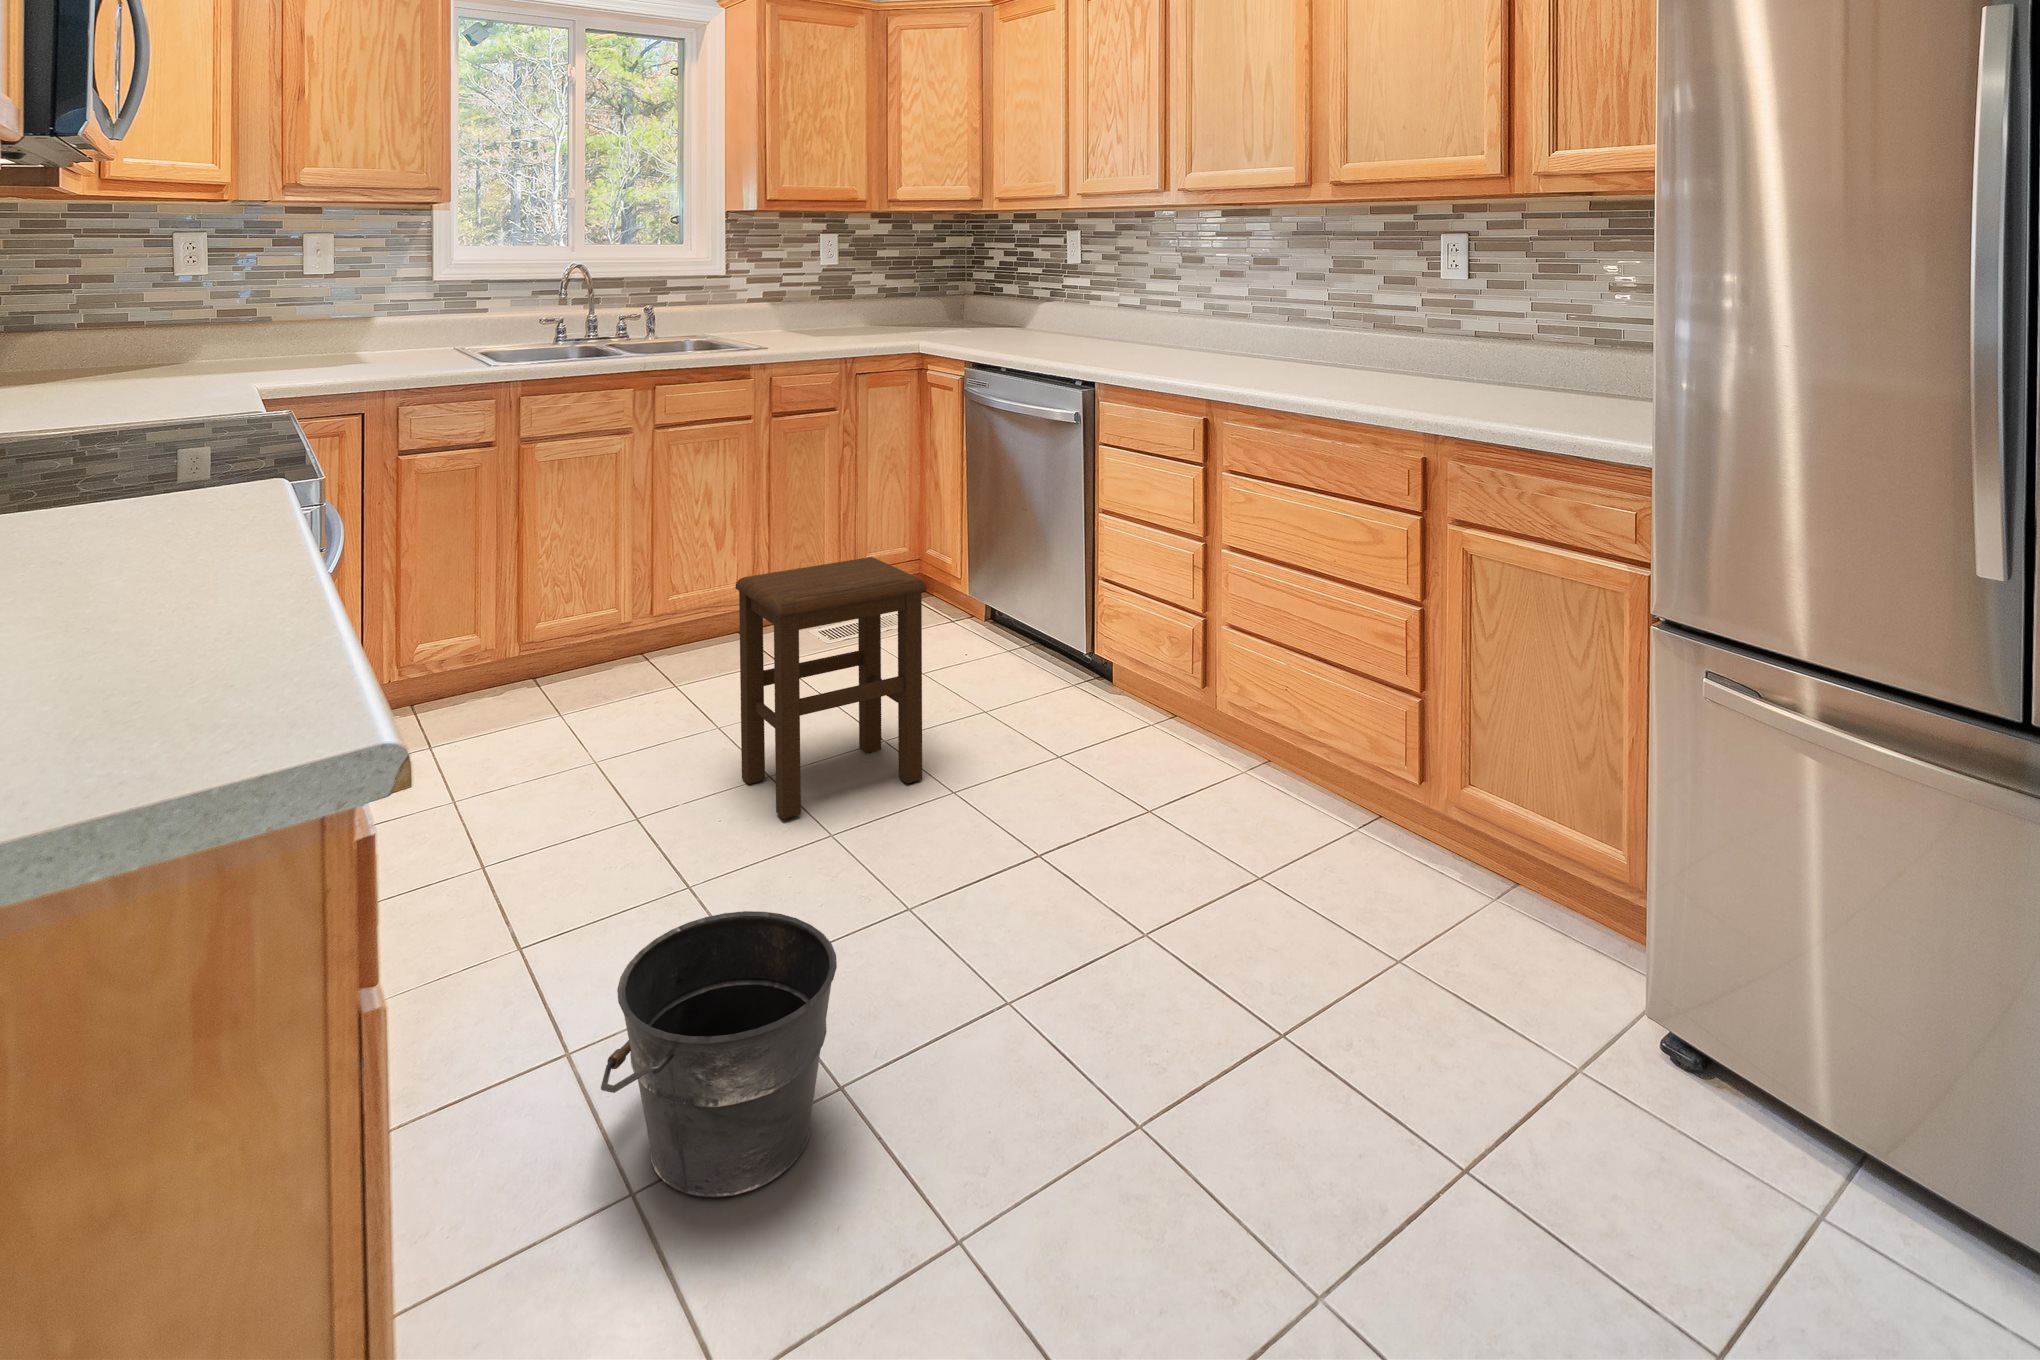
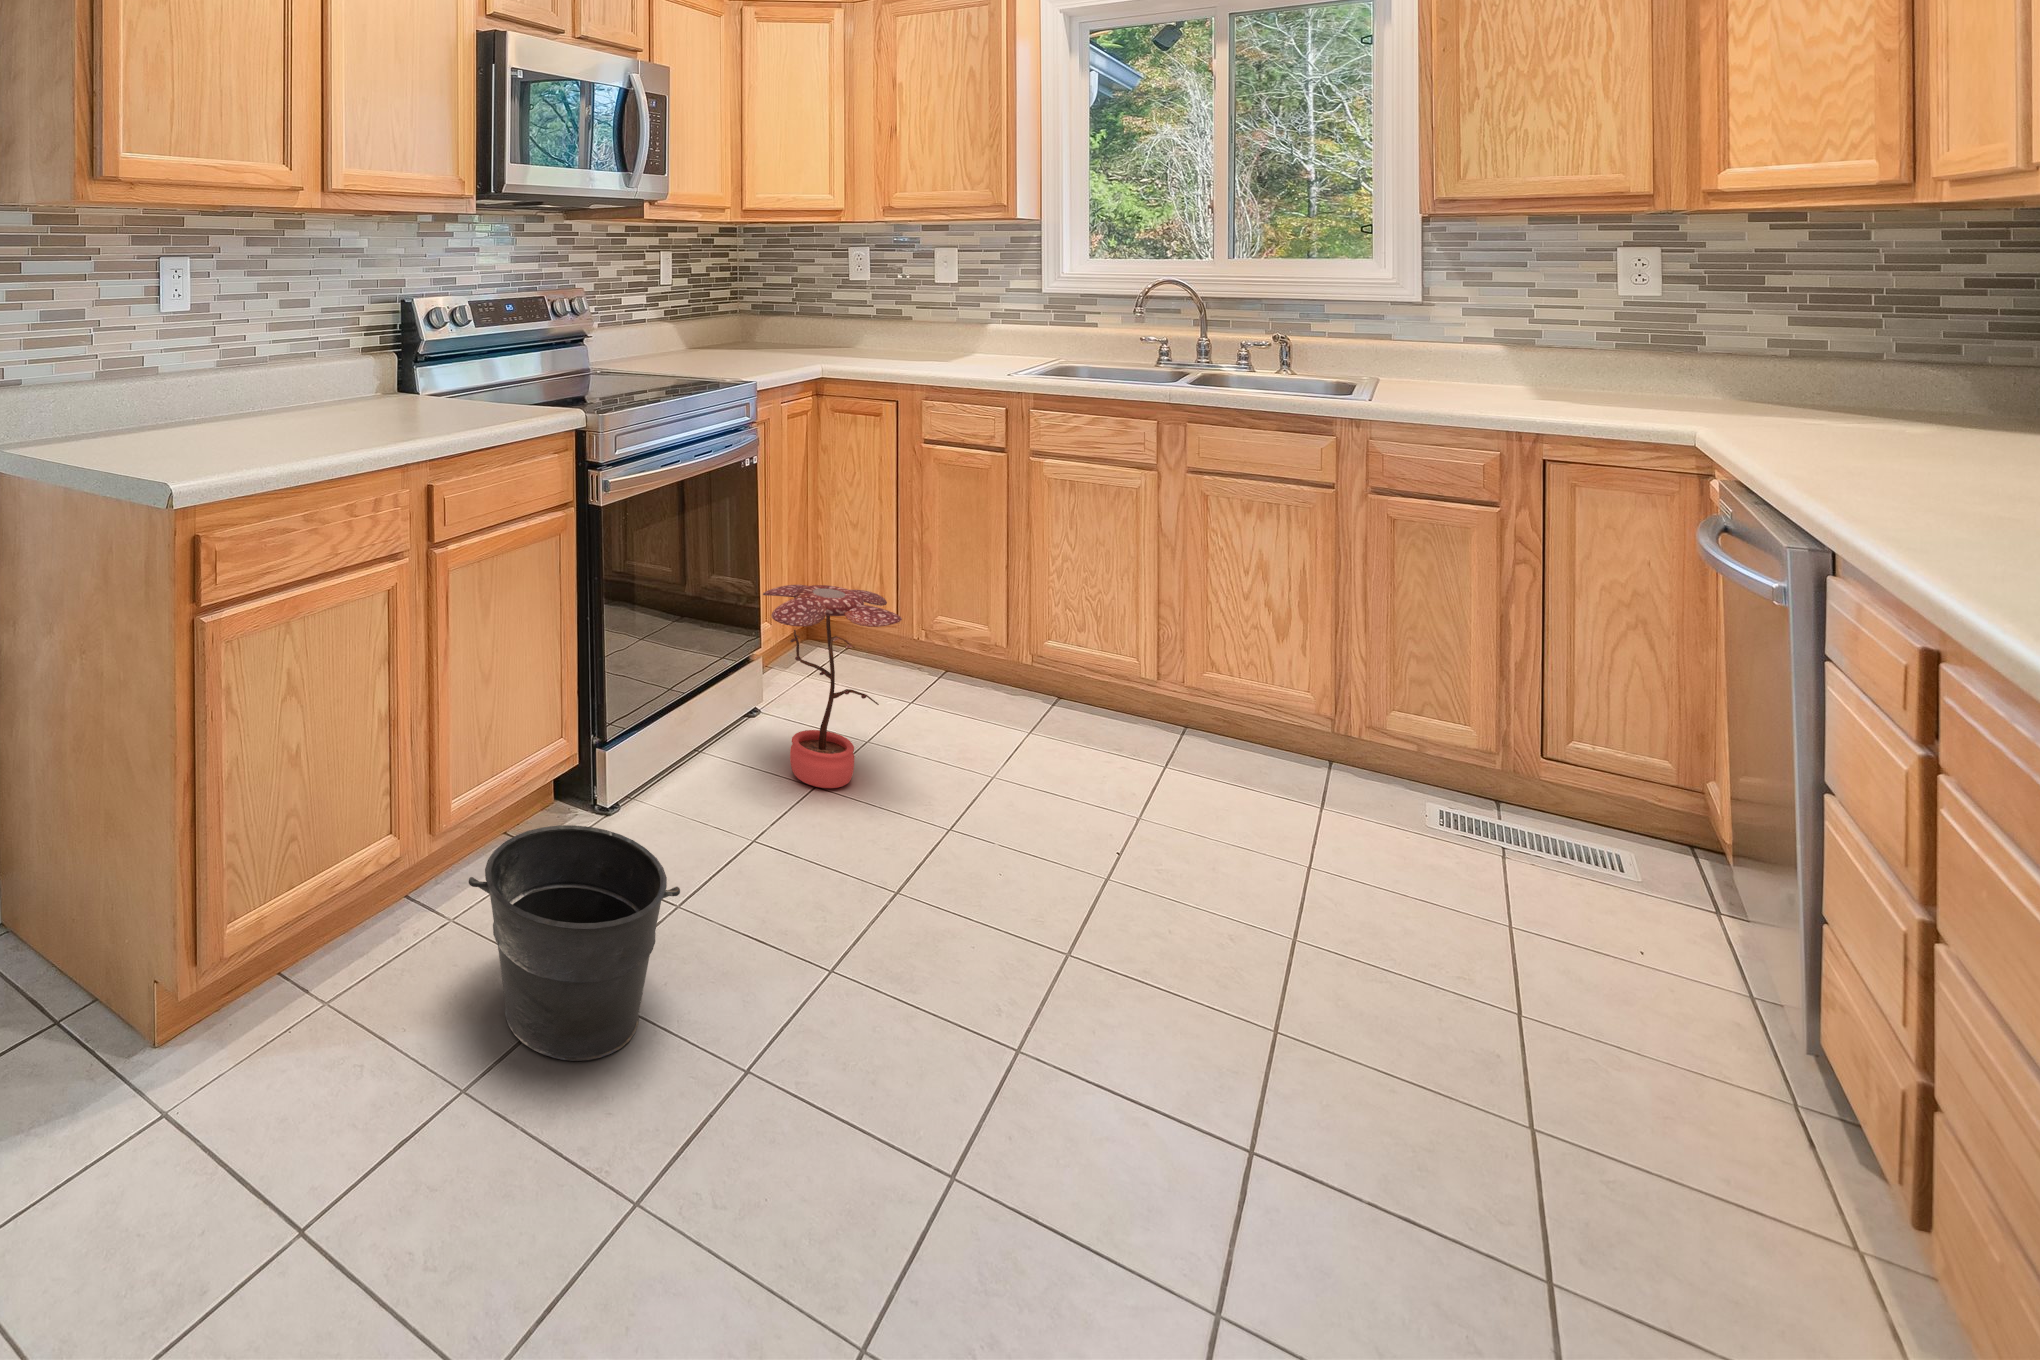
stool: present [735,557,926,819] -> none [978,626,1228,968]
potted plant: none [444,612,624,843] -> present [763,585,902,788]

